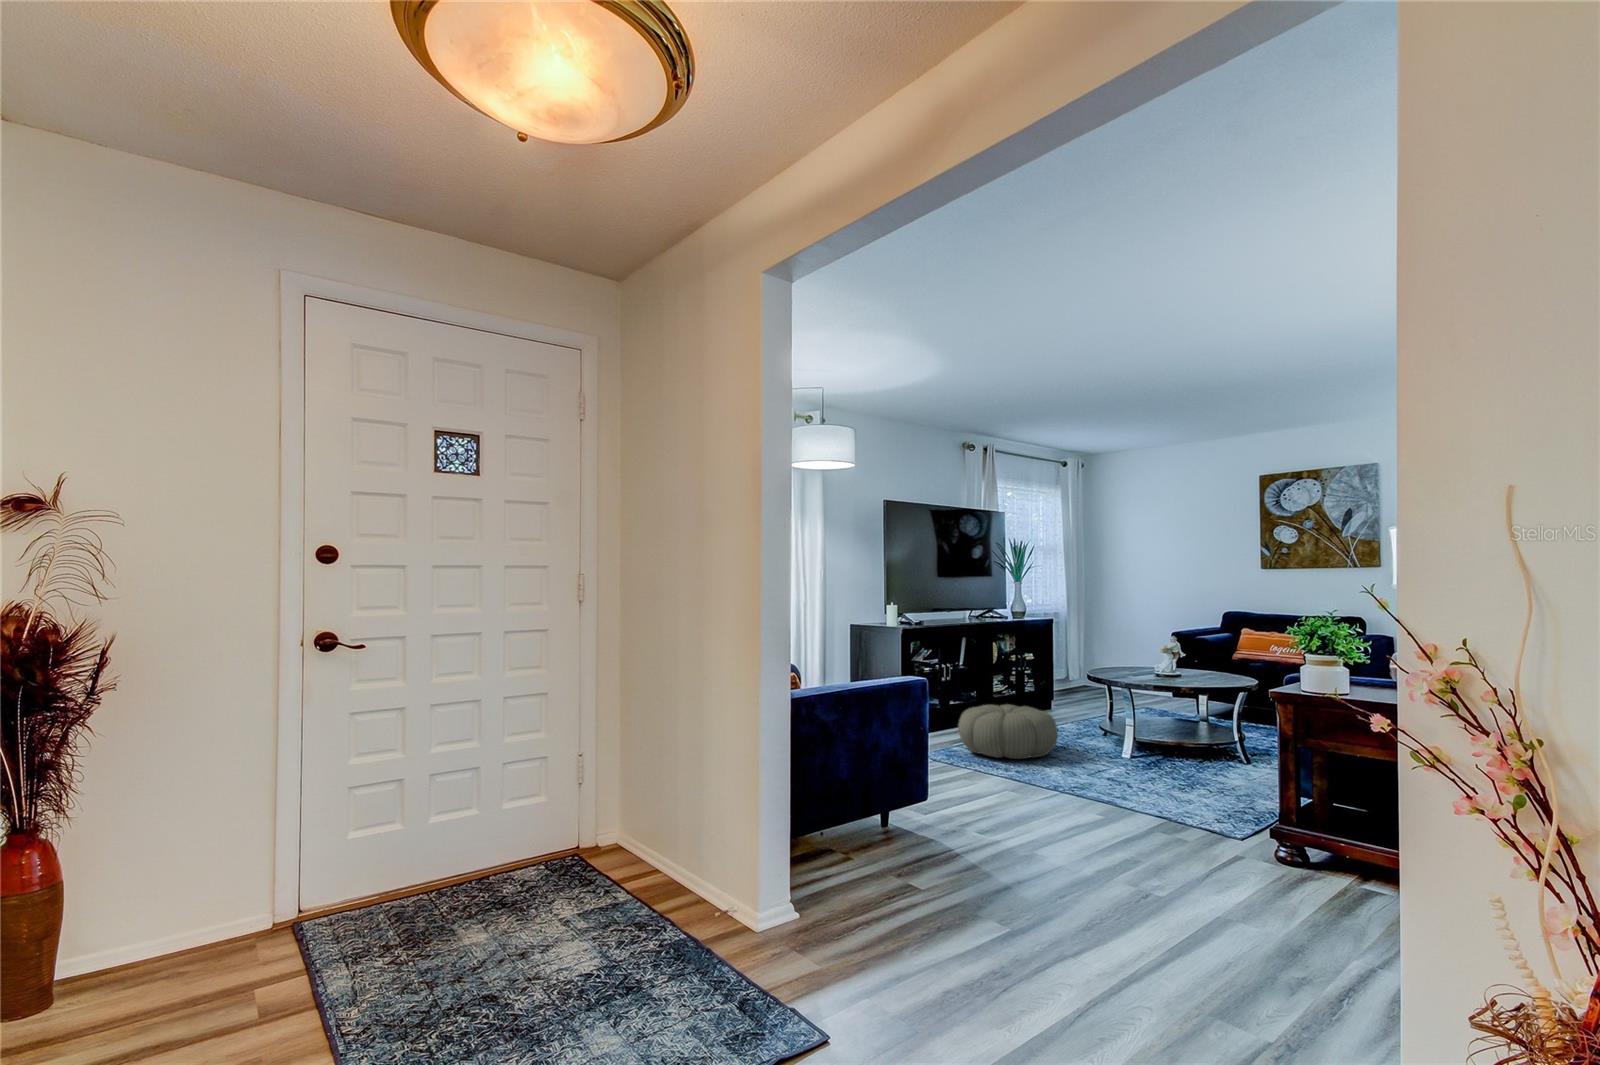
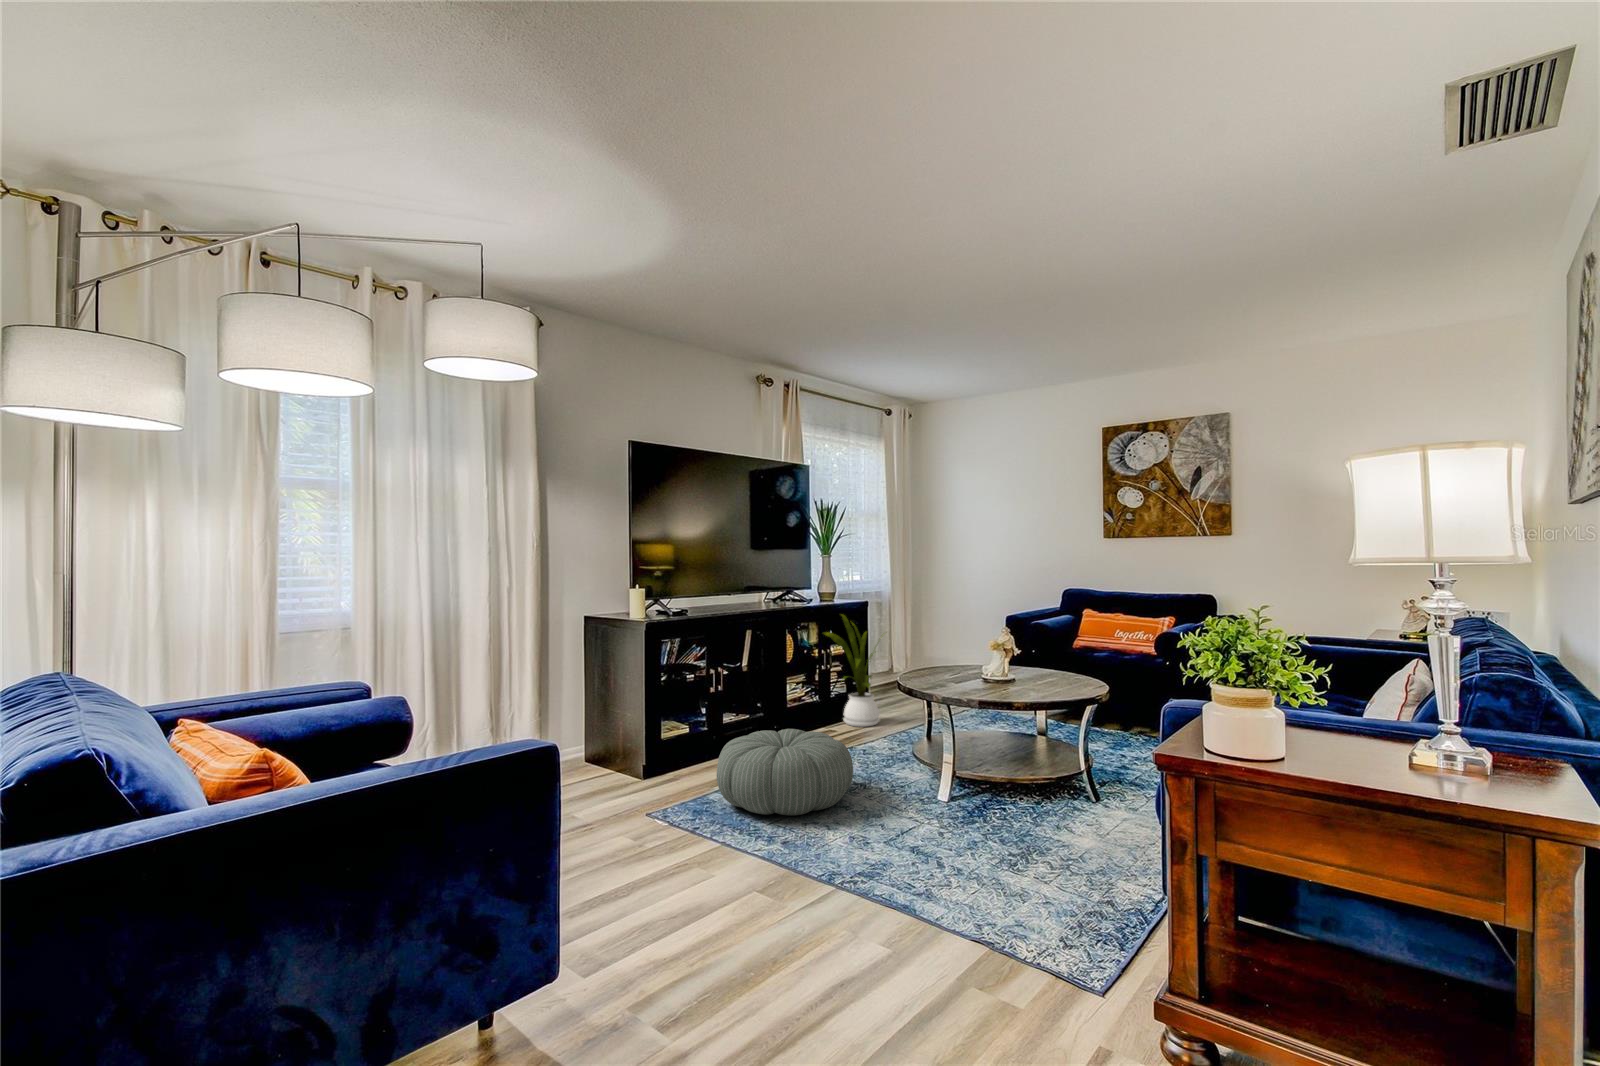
house plant: none [1020,626,1074,715] -> present [824,614,880,727]

